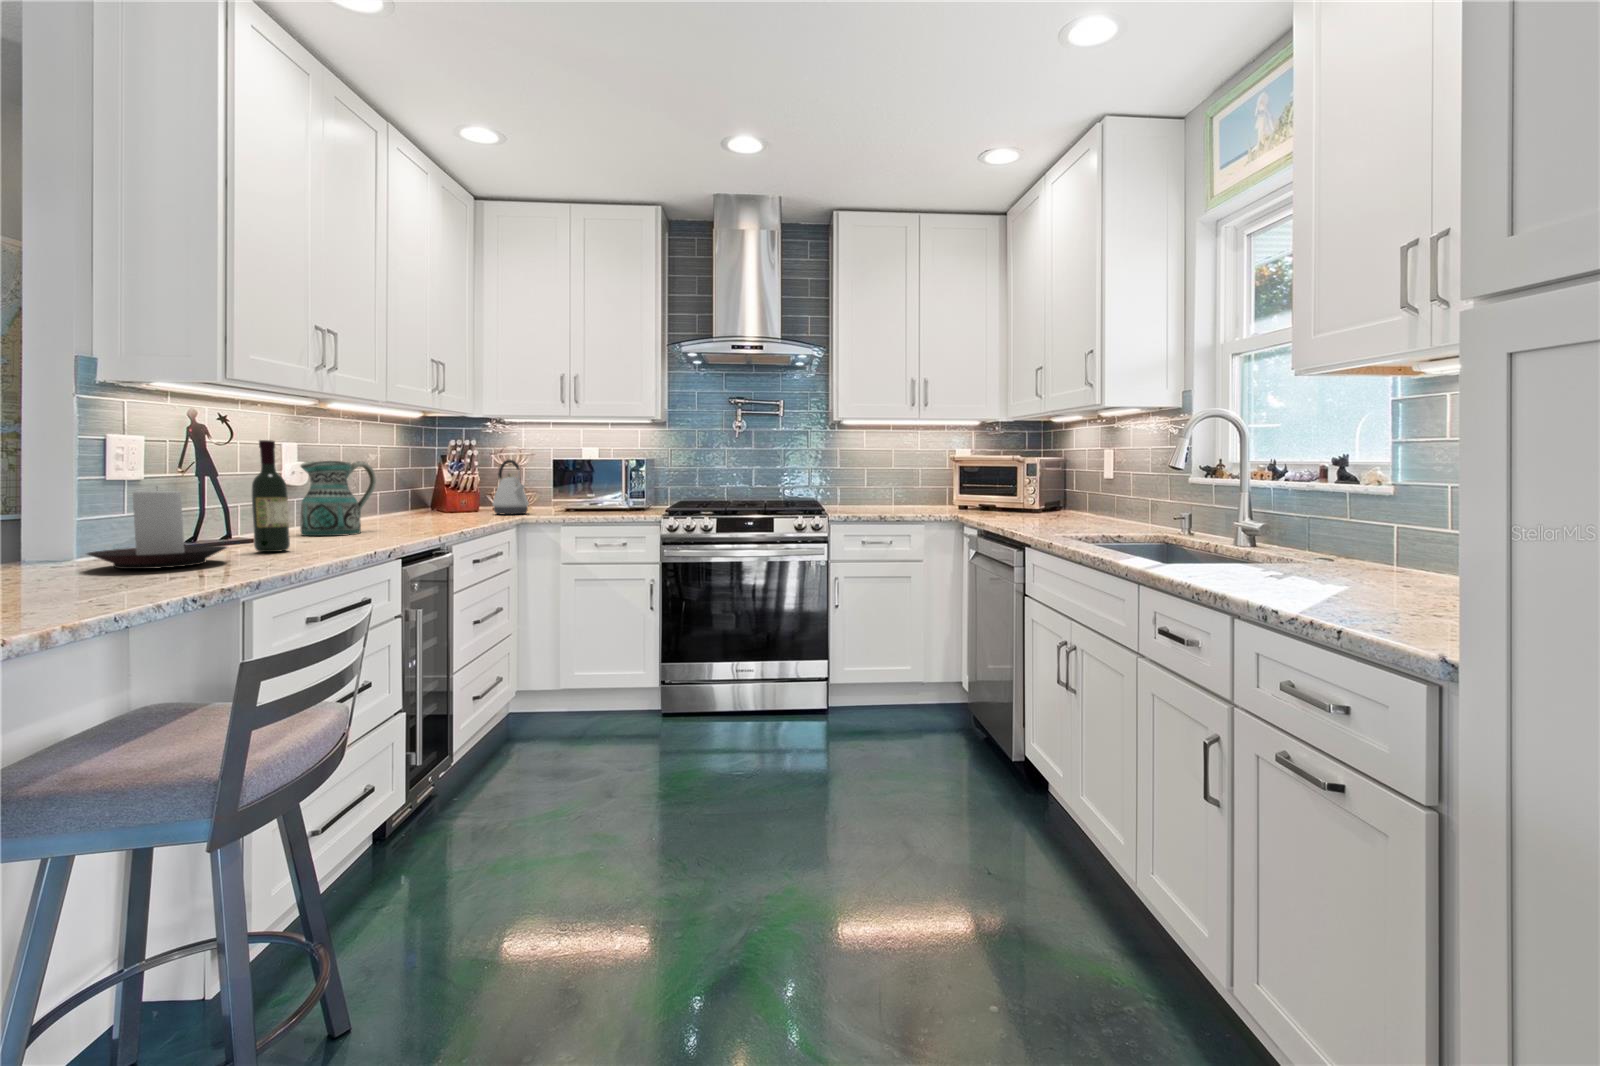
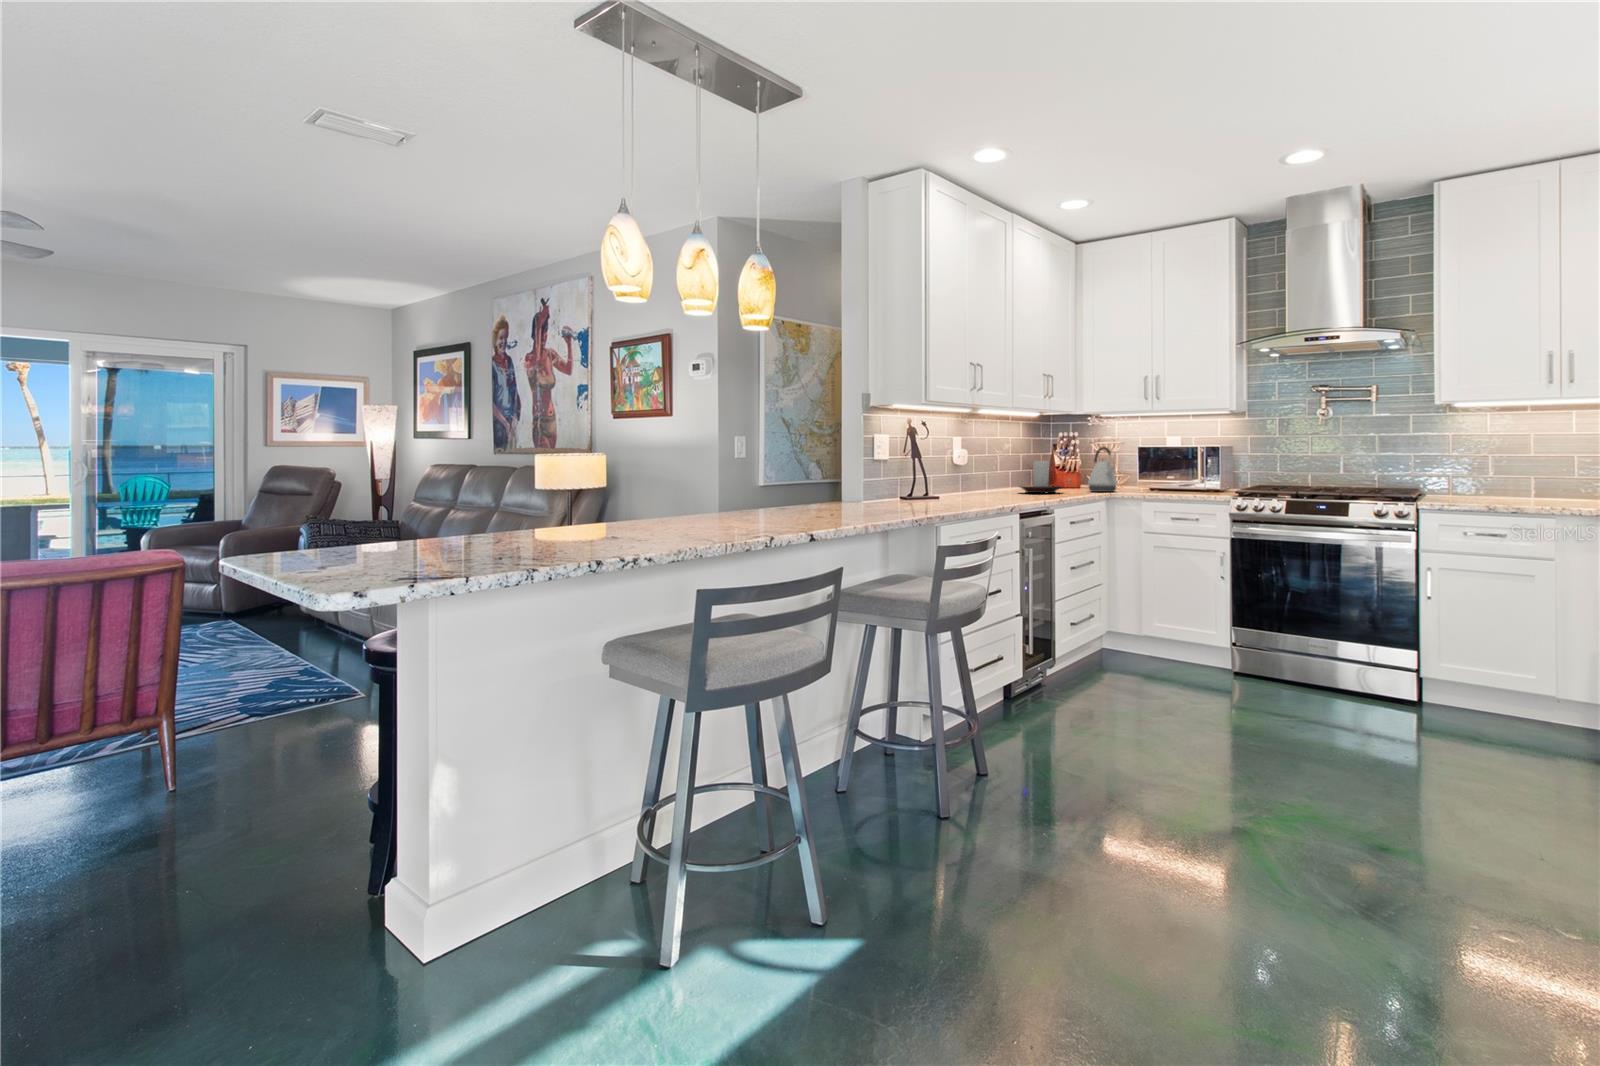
wine bottle: present [252,440,290,552] -> none [940,438,958,504]
ceramic pitcher: present [300,461,376,536] -> none [960,449,1006,499]
candle holder: present [87,491,227,569] -> present [1020,461,1061,493]

